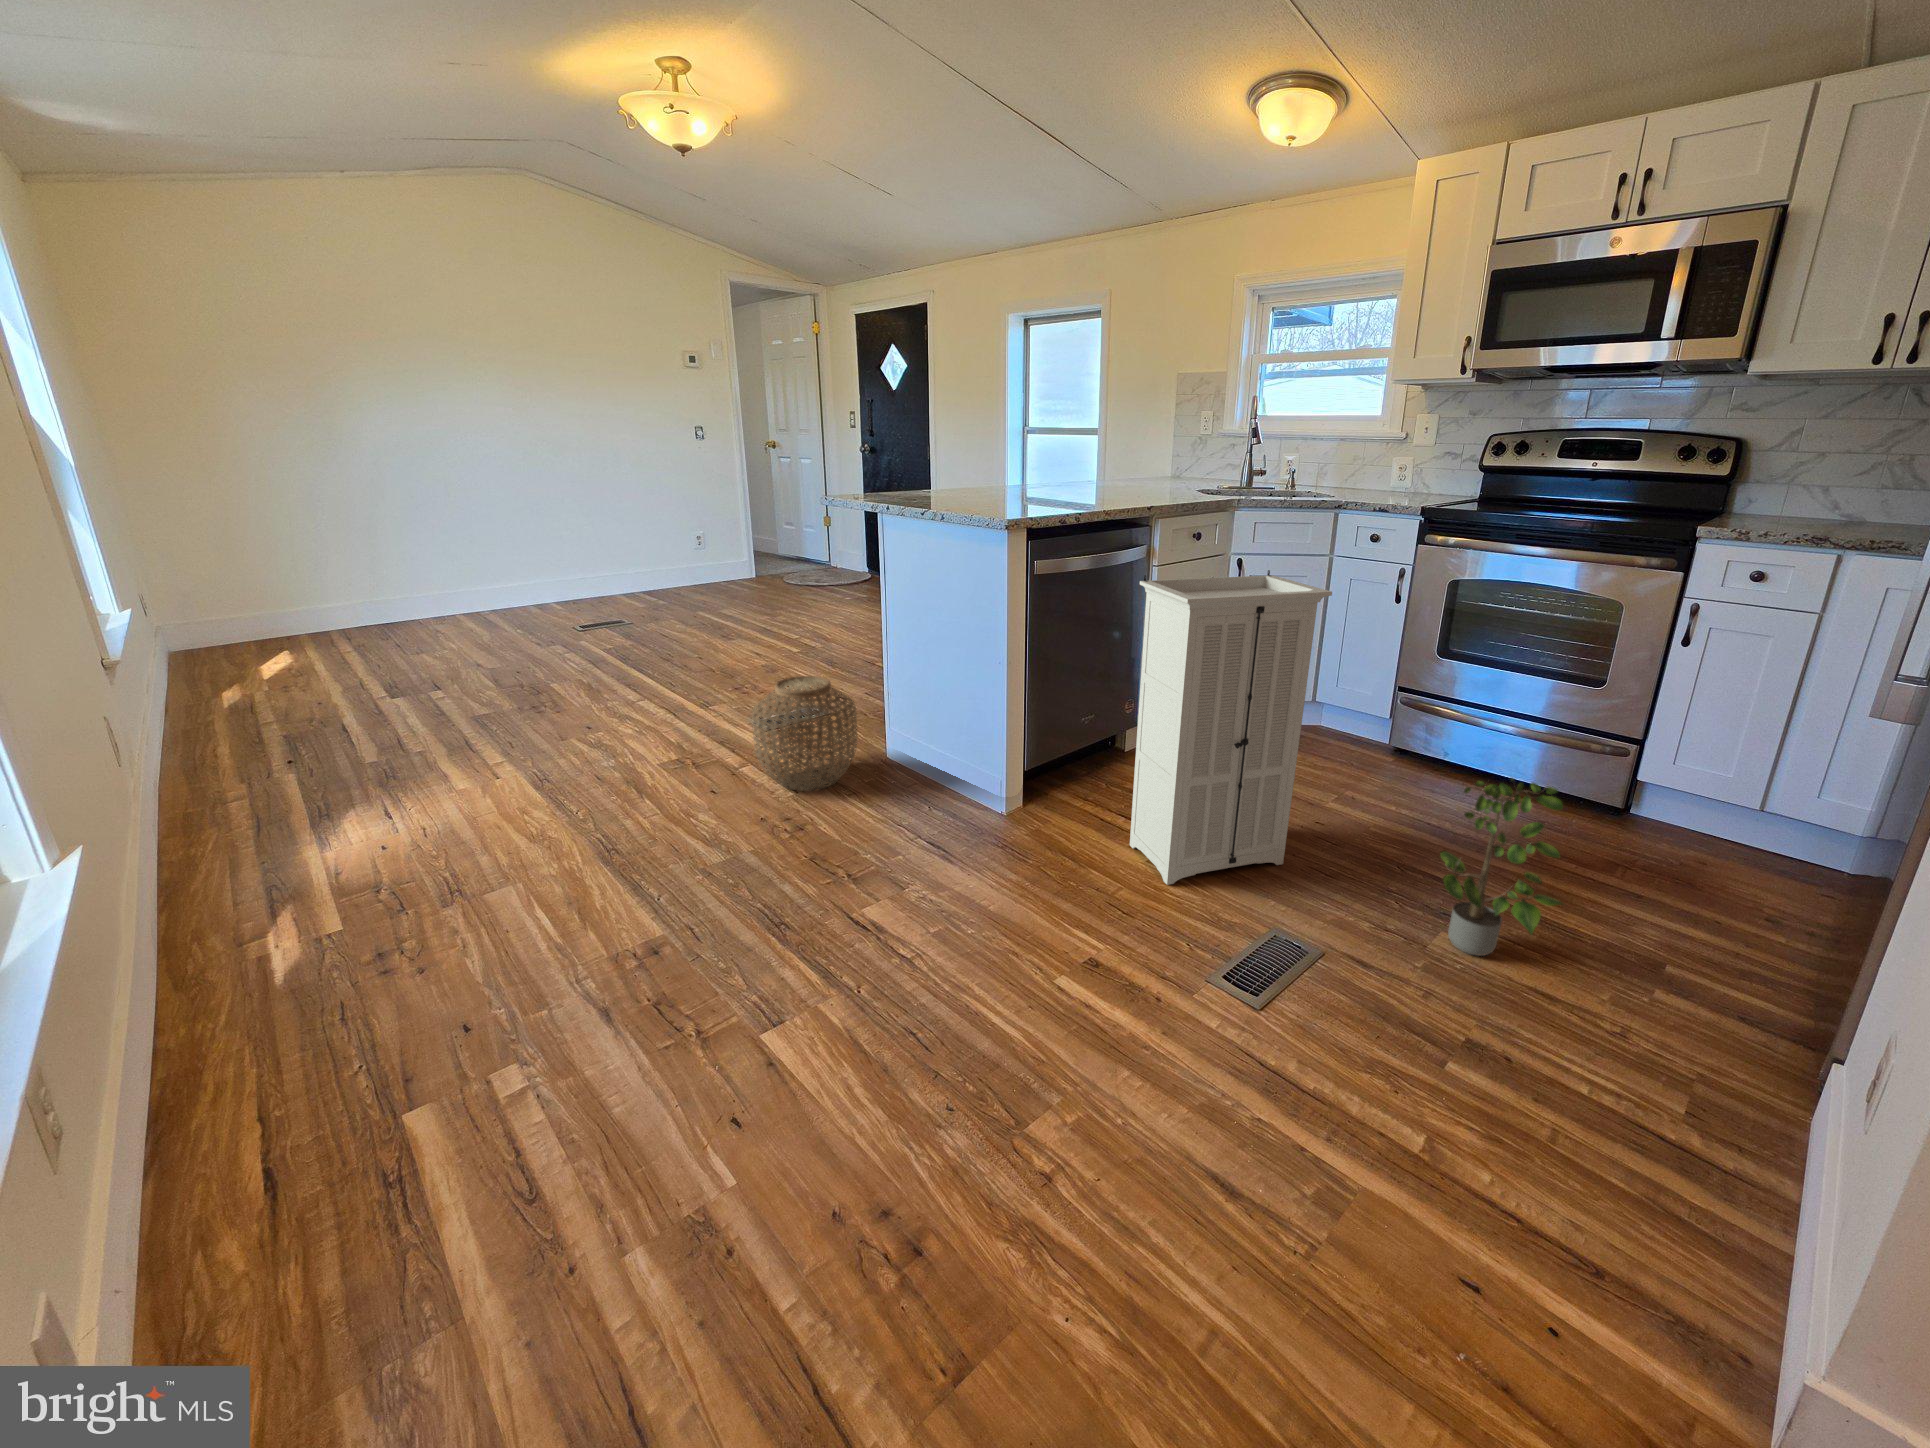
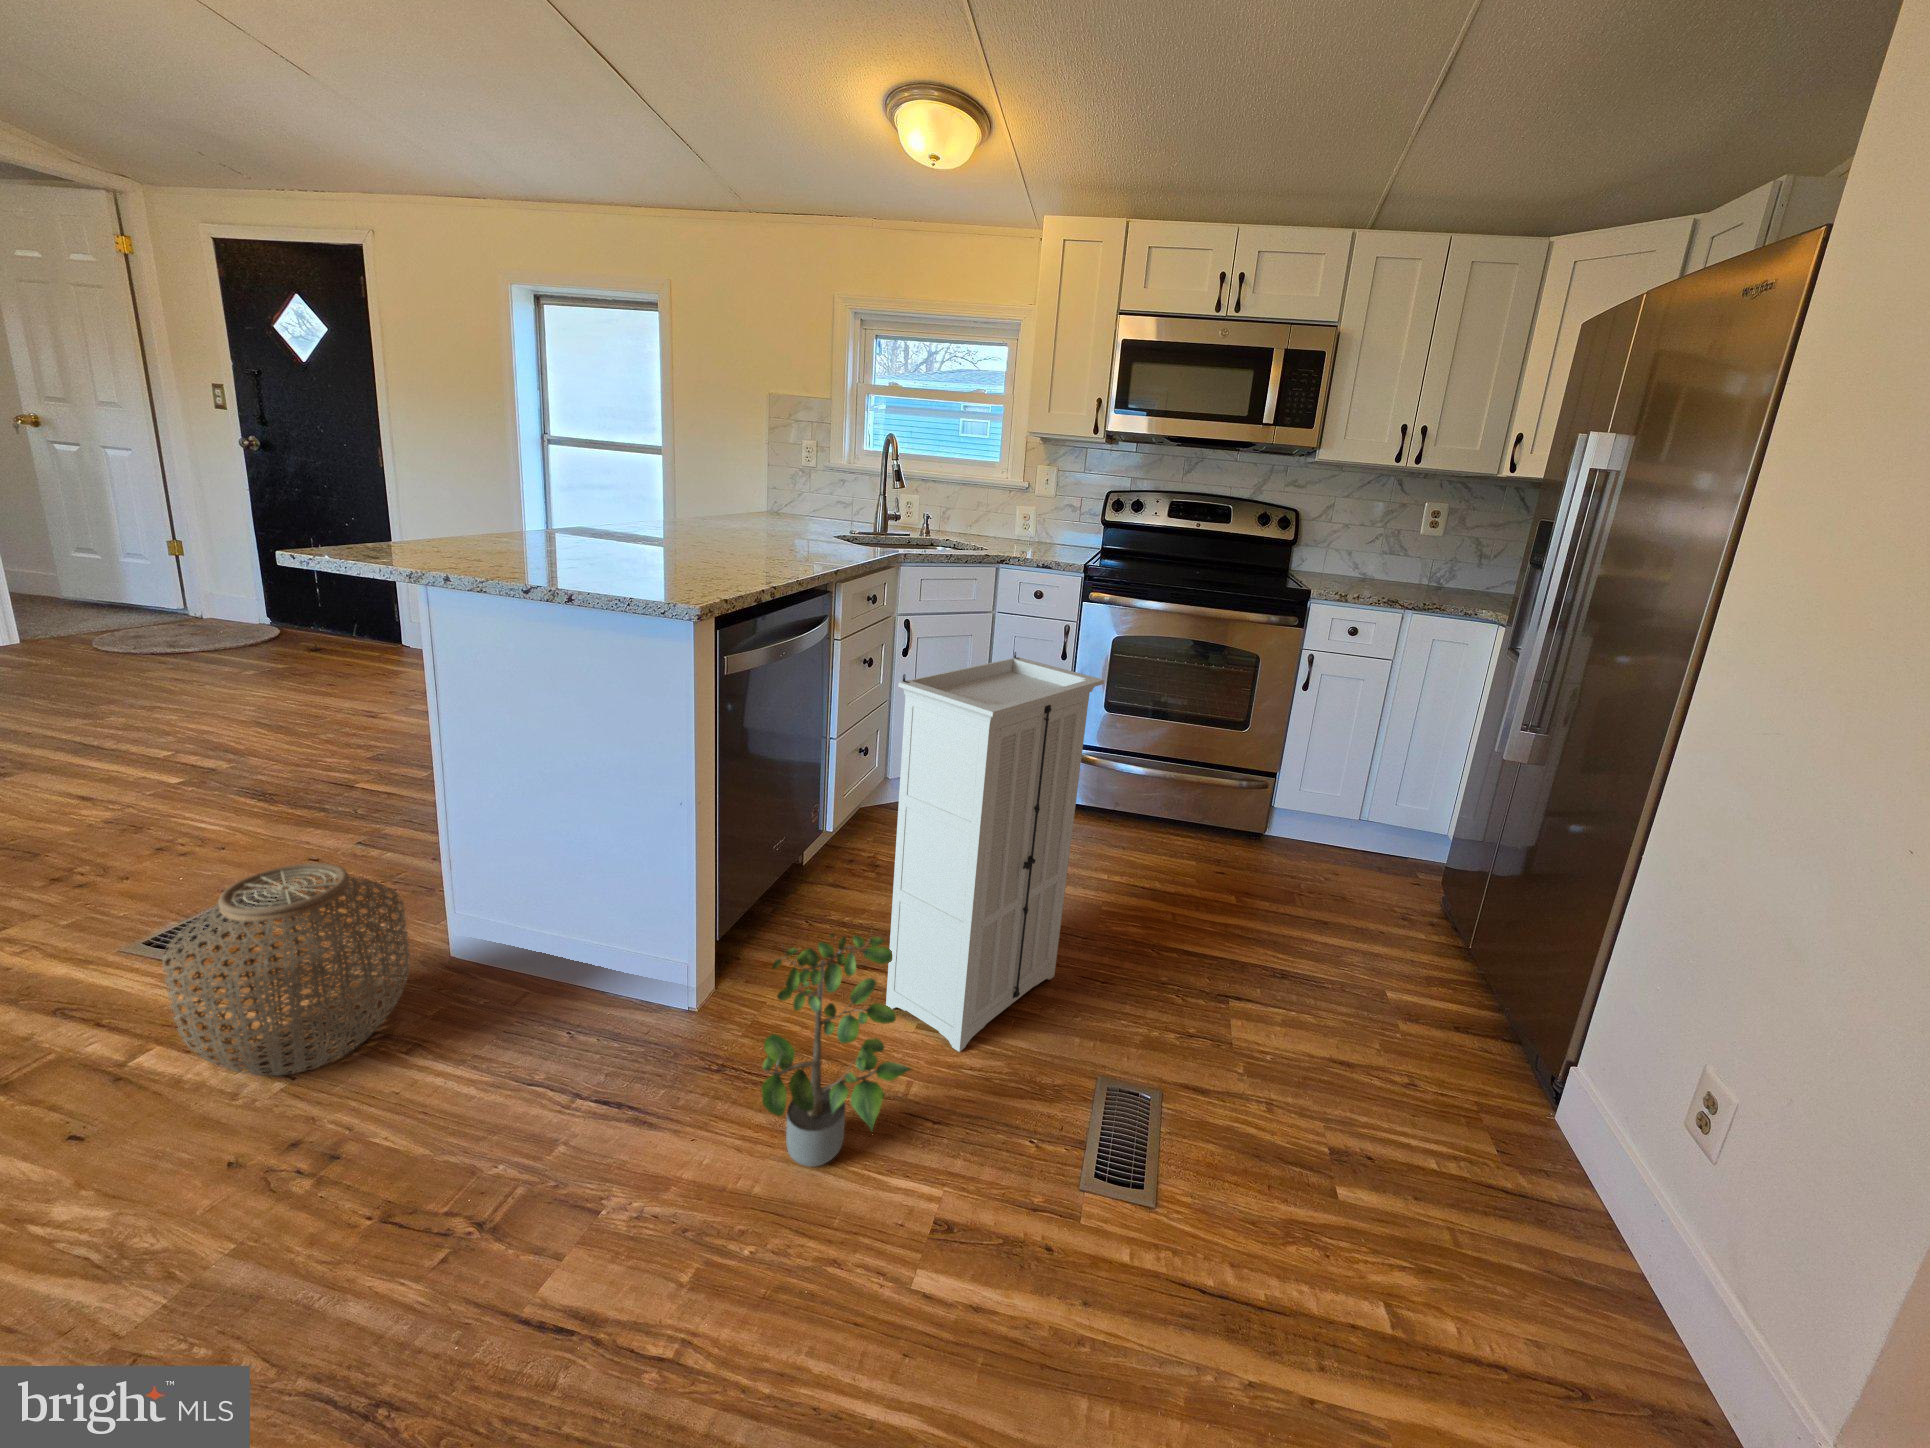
potted plant: present [1440,778,1564,956] -> present [761,934,911,1167]

